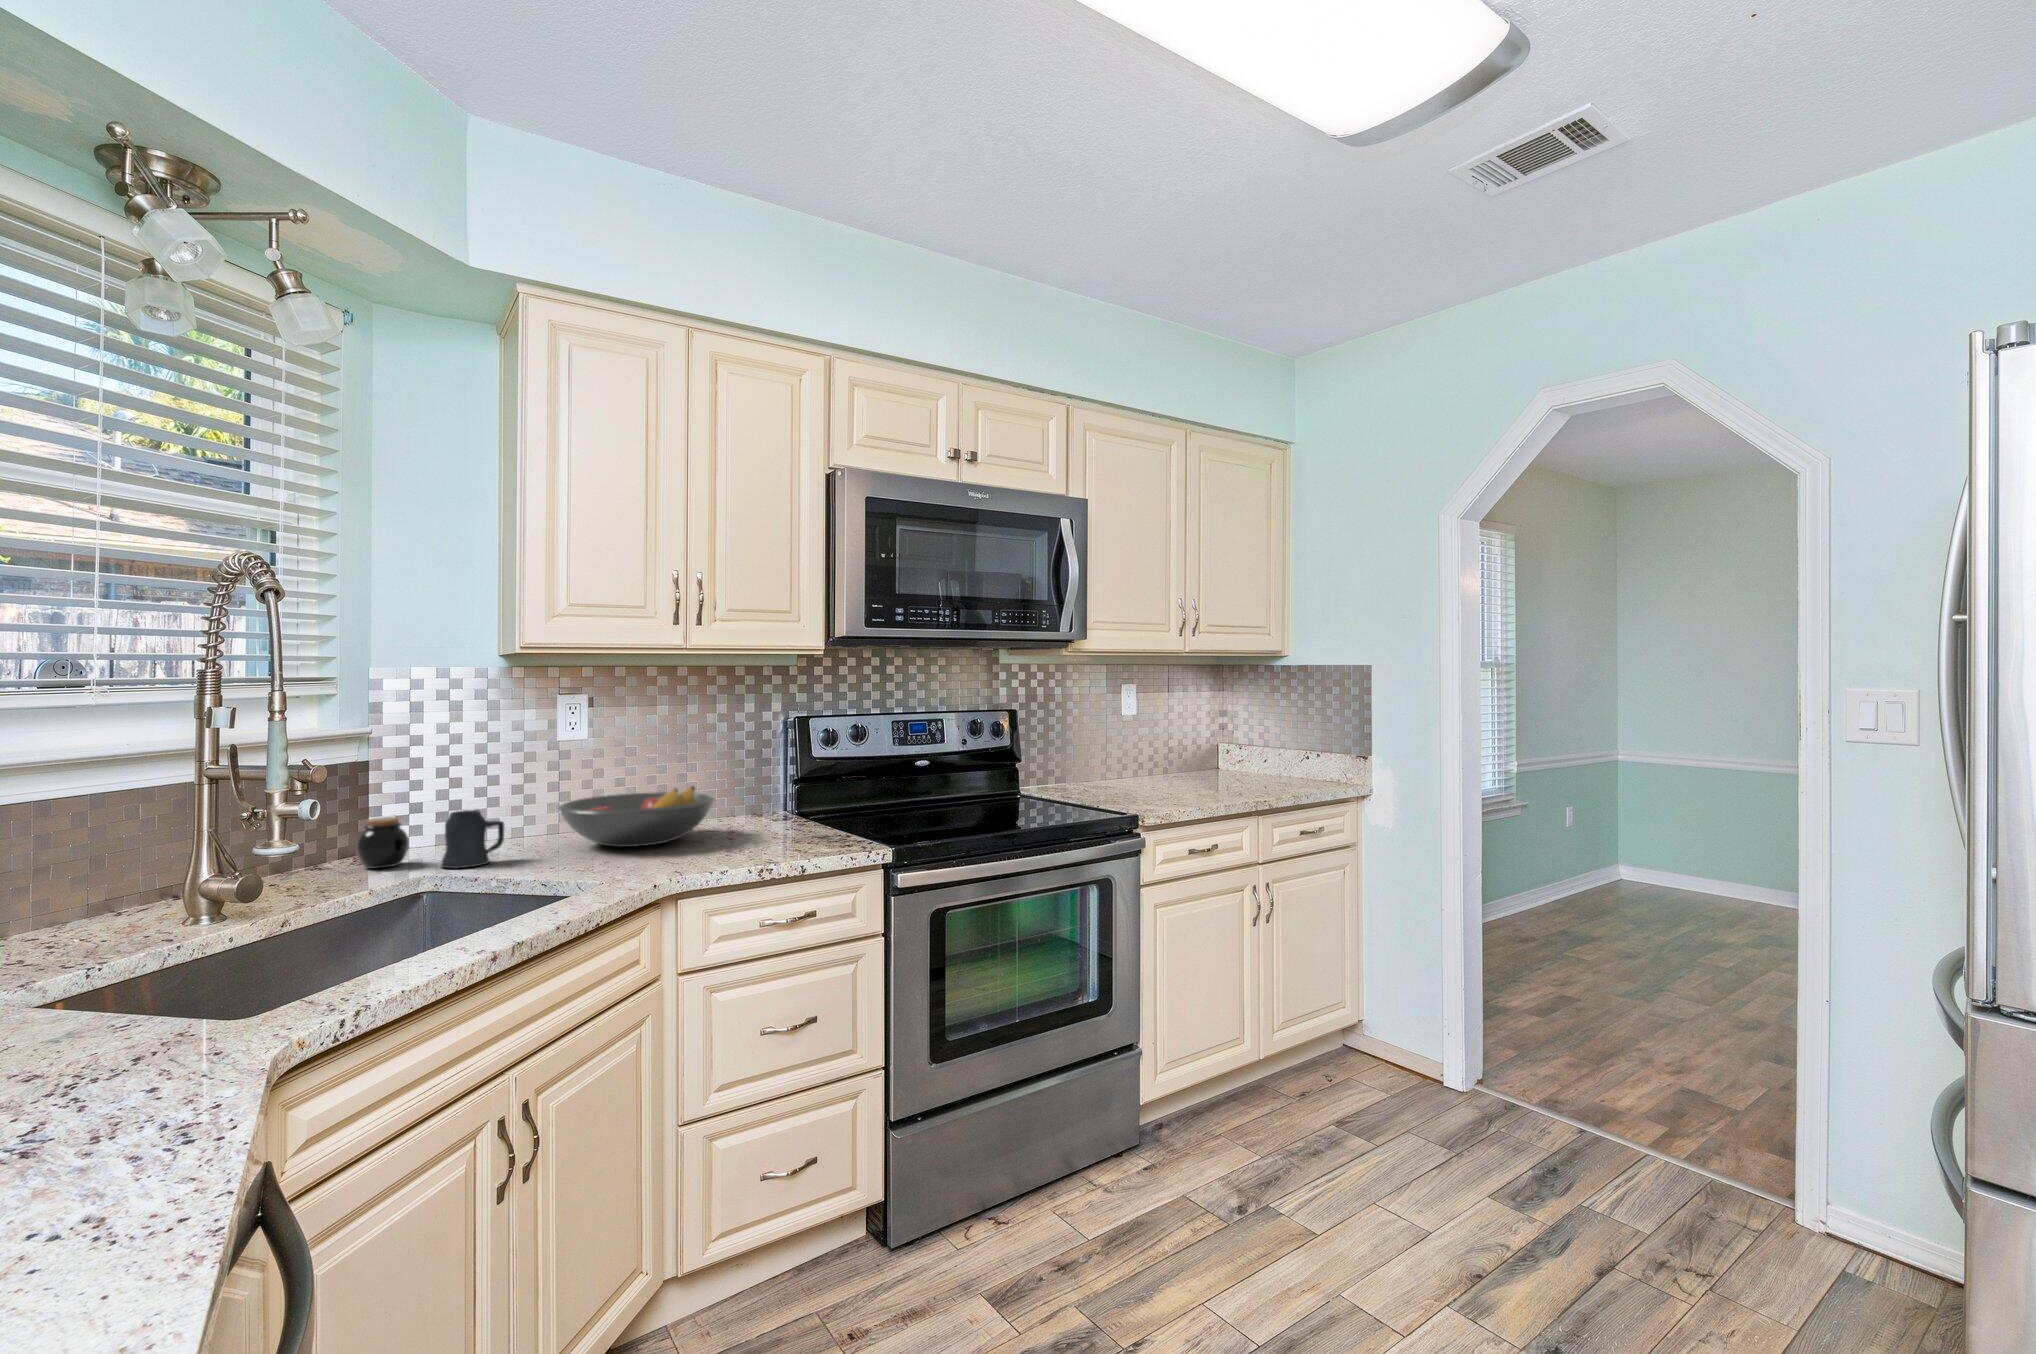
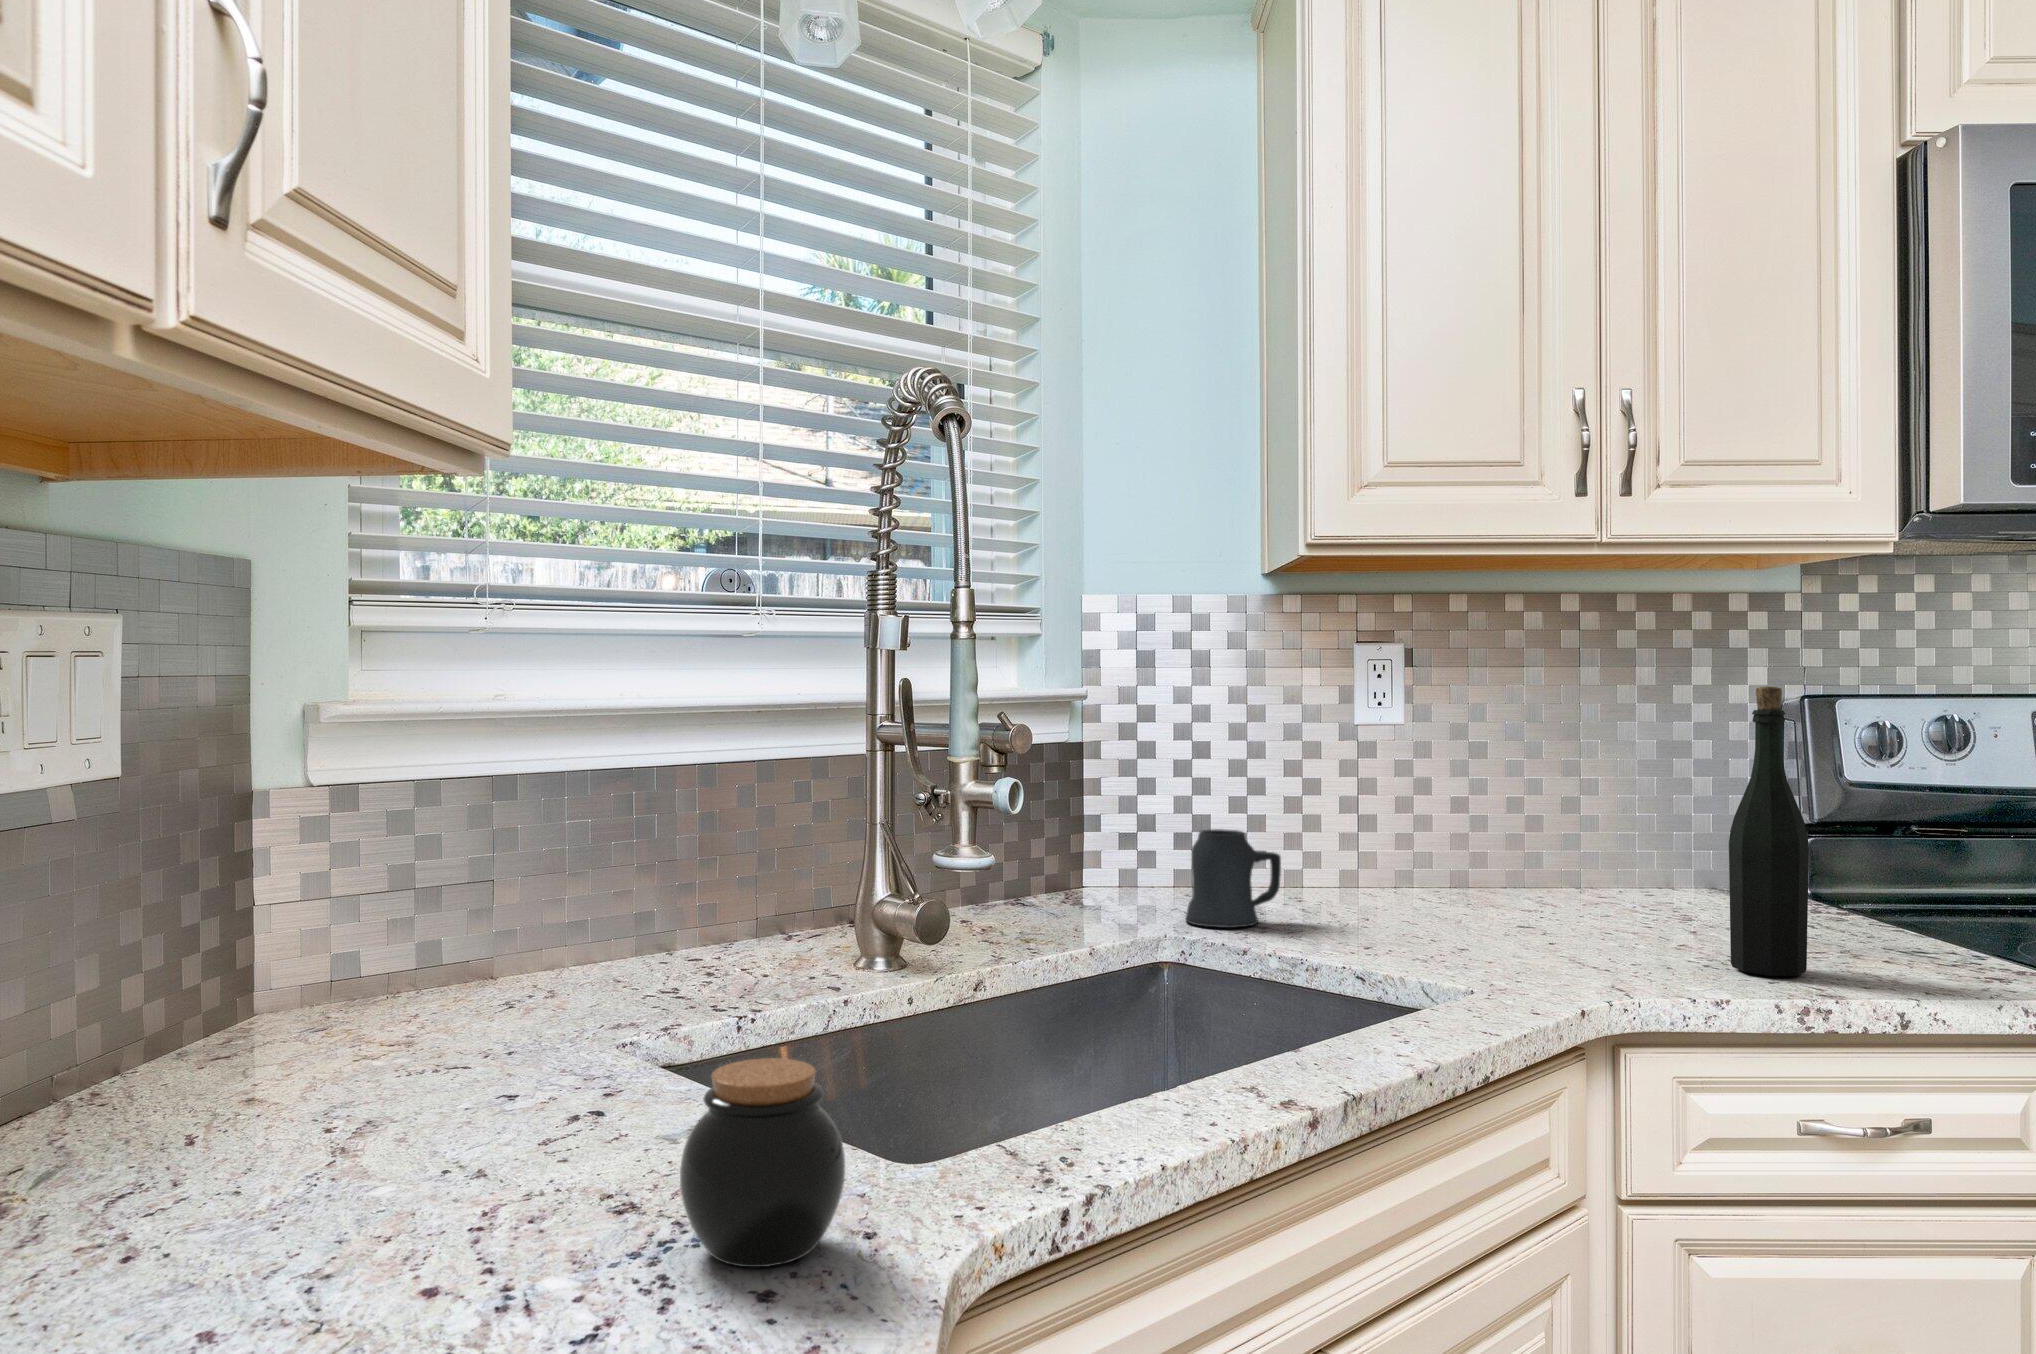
bottle: none [738,722,772,857] -> present [1729,686,1809,976]
fruit bowl: present [559,786,715,847] -> none [1363,818,1654,923]
jar: present [356,817,409,869] -> present [680,1058,845,1267]

